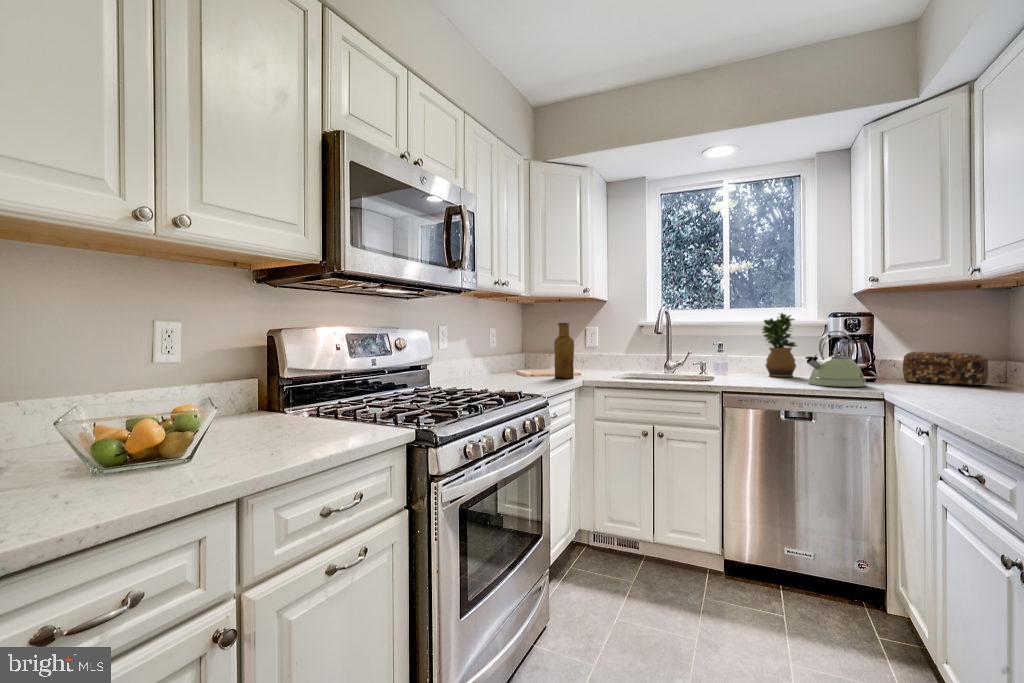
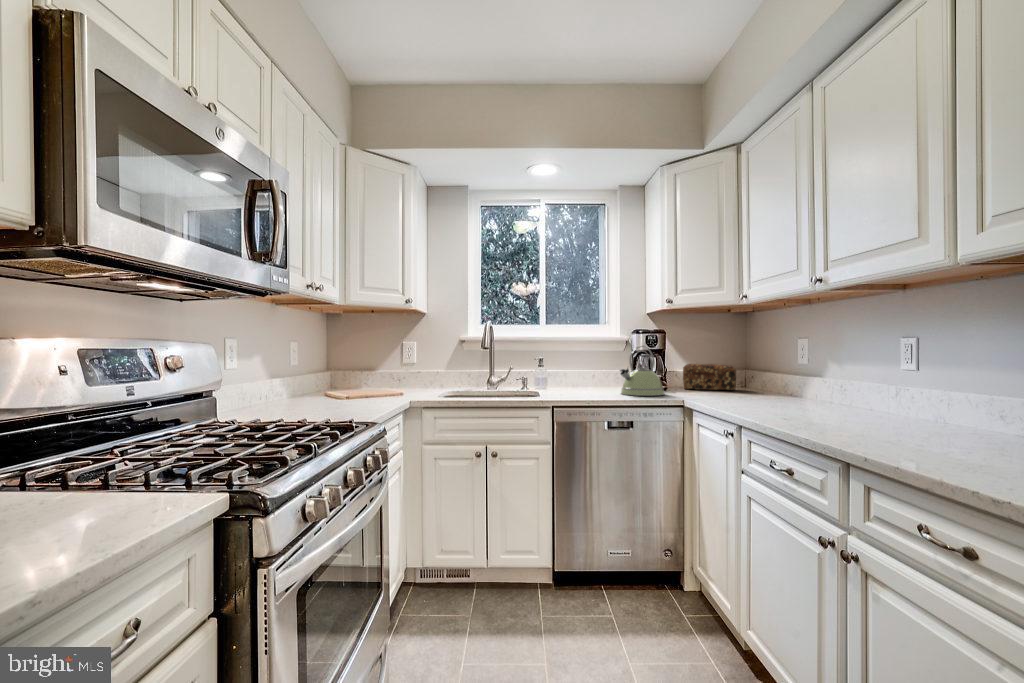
potted plant: present [762,313,797,377] -> none [576,329,606,388]
vase: present [554,323,574,378] -> none [378,335,401,399]

